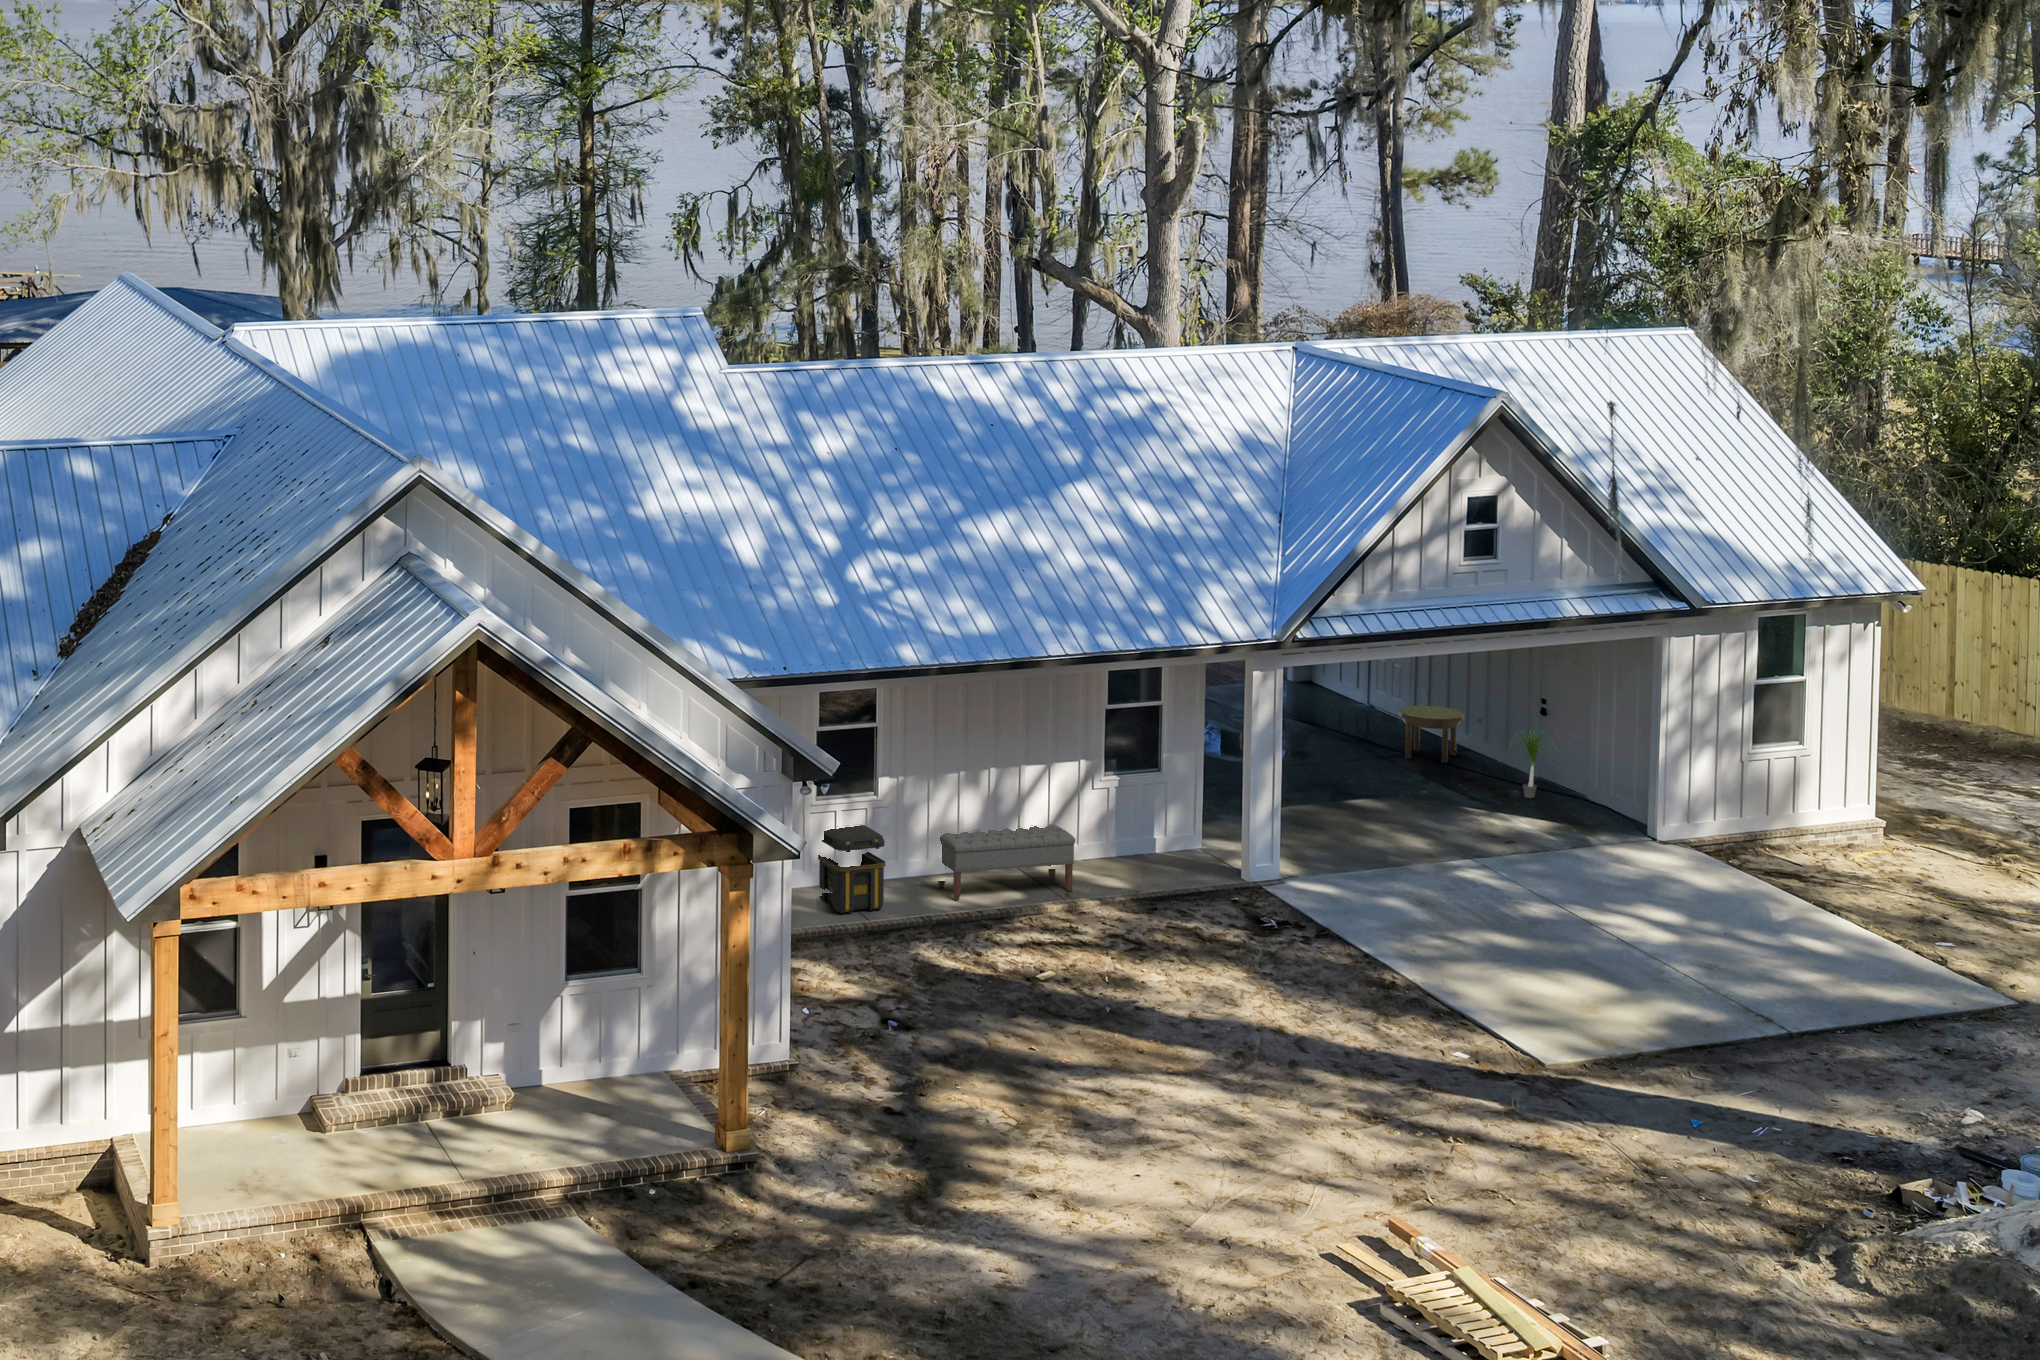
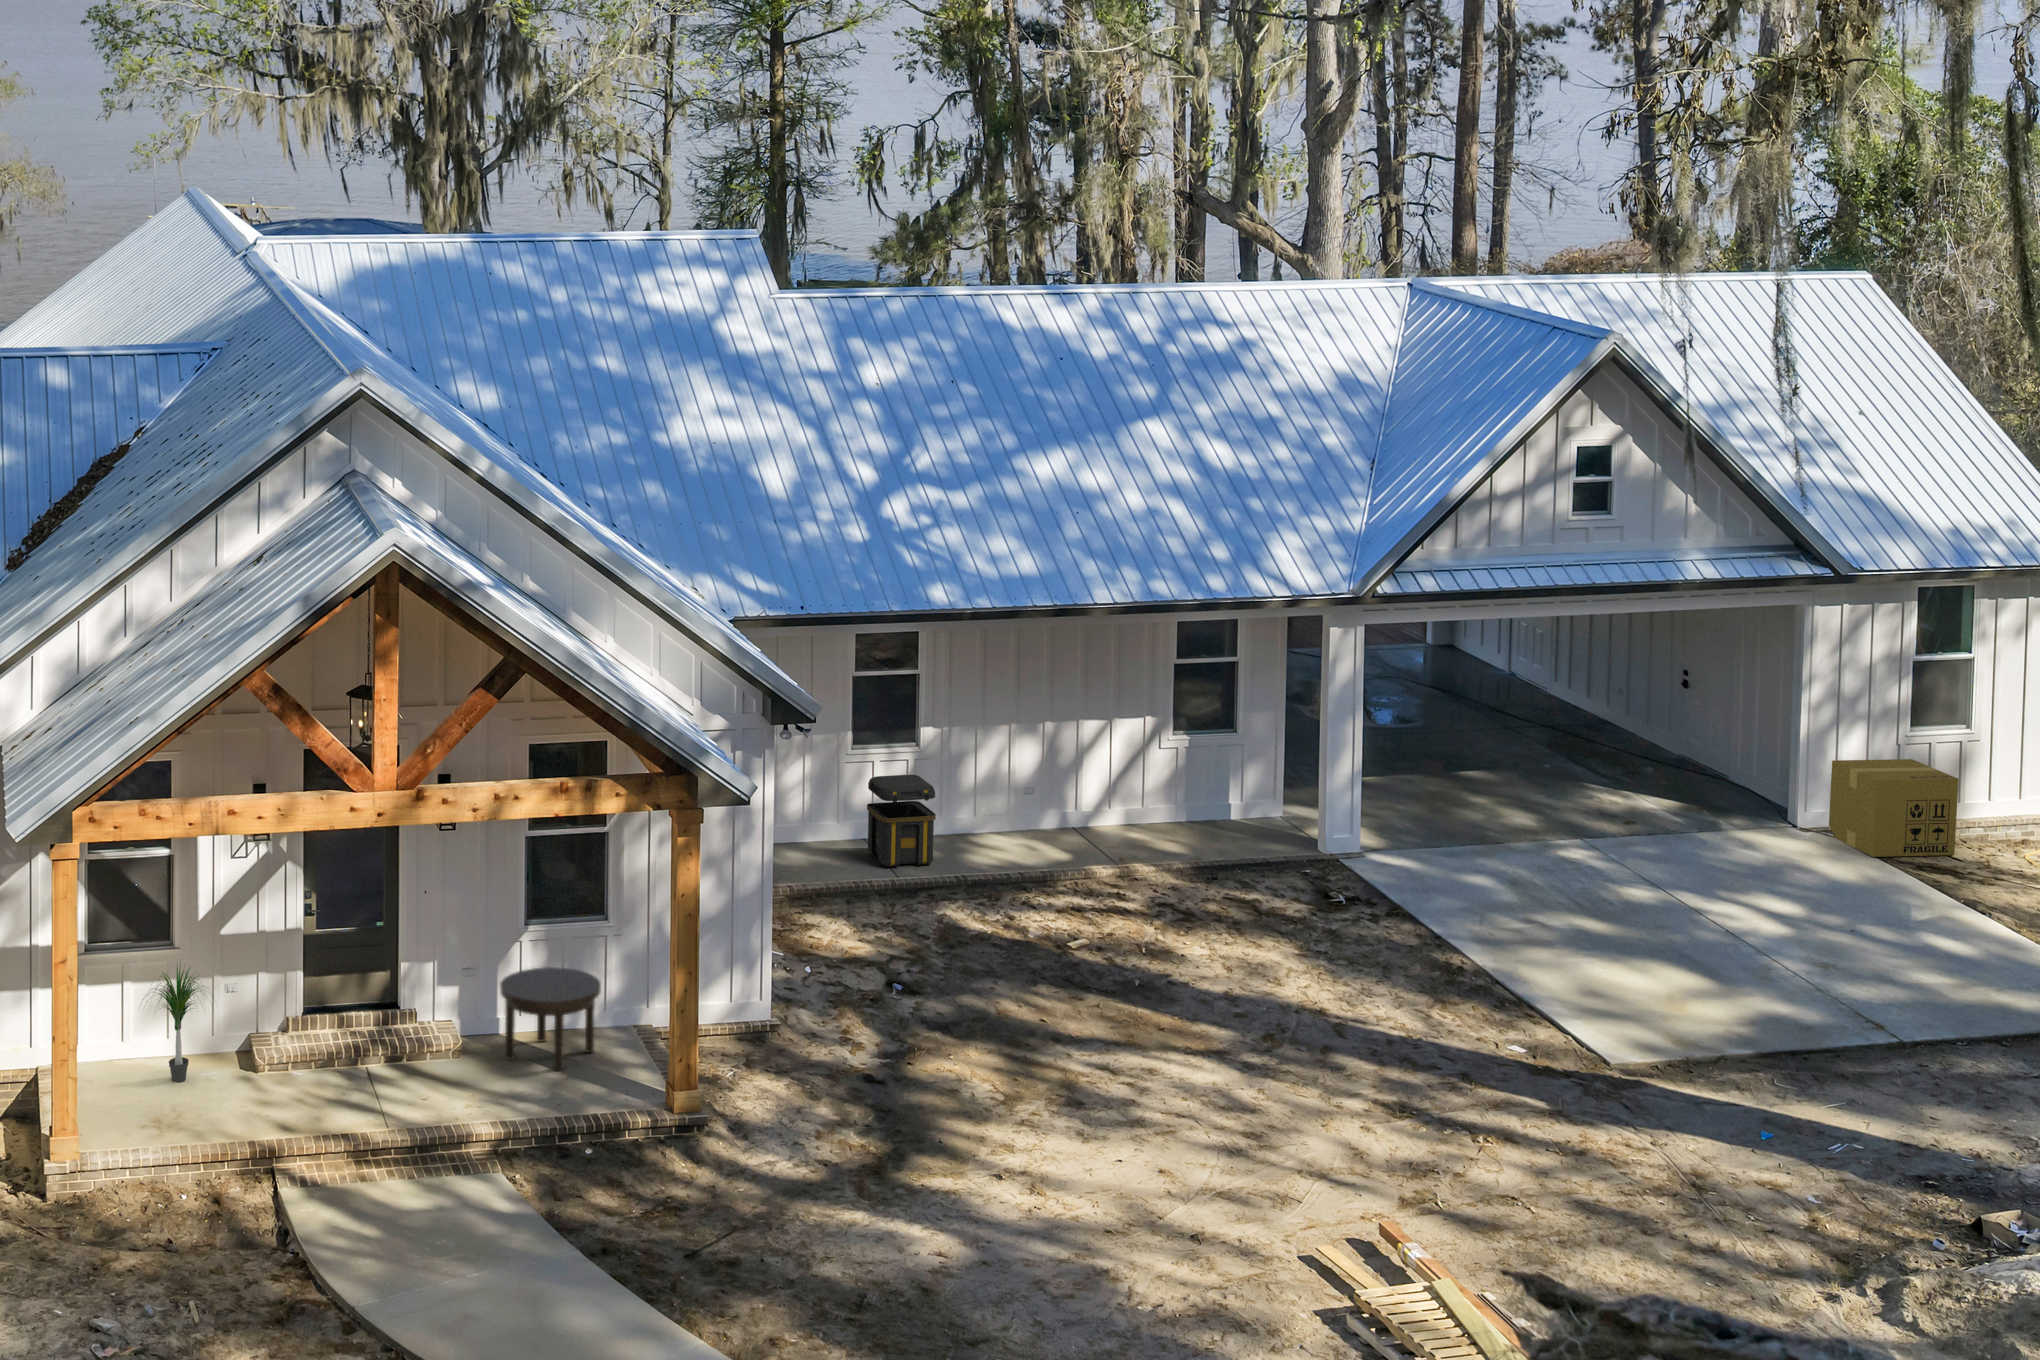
side table: present [1399,706,1464,763] -> present [500,967,601,1071]
potted plant: present [1519,729,1554,798] -> present [154,963,205,1082]
cardboard box: none [1686,776,1804,868] -> present [1829,759,1959,857]
bench: present [938,825,1075,900] -> none [997,782,1145,858]

